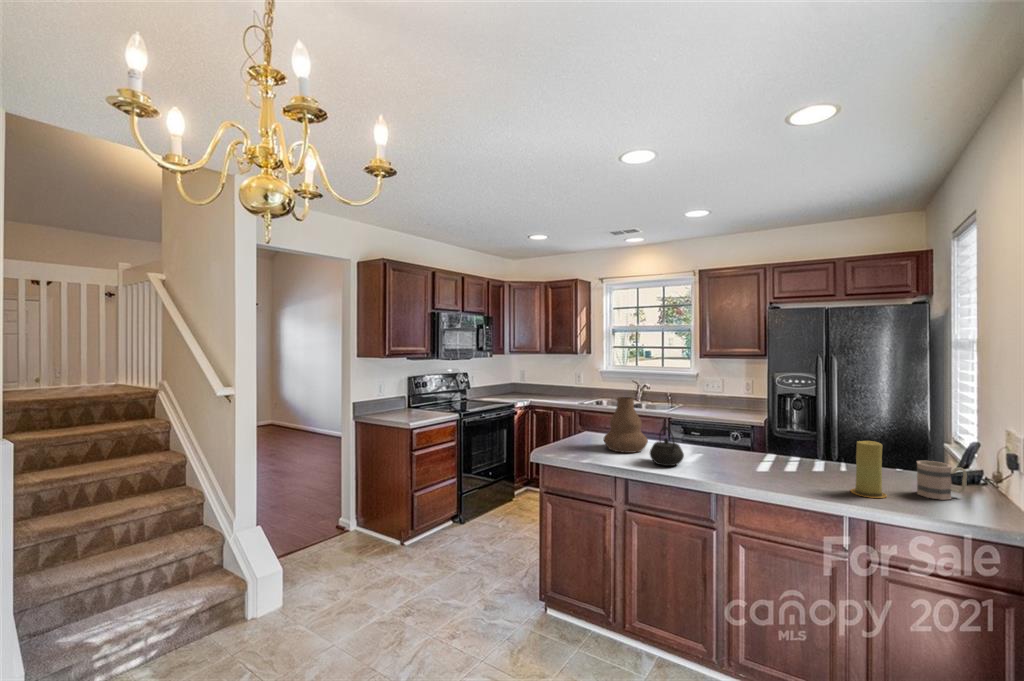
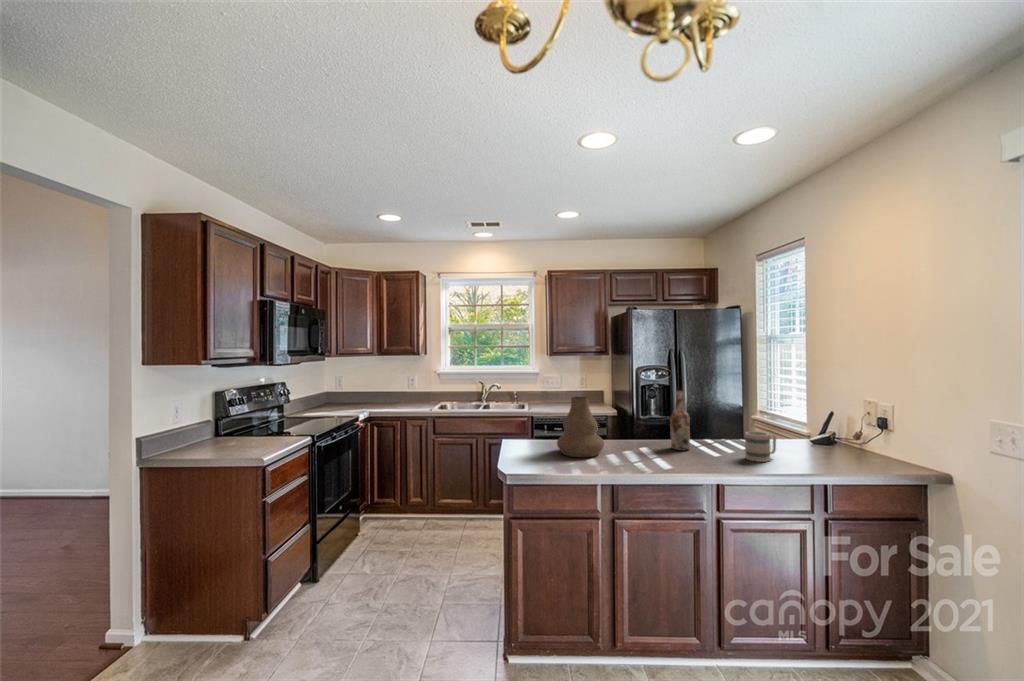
wine bottle: none [721,398,742,461] -> present [670,390,690,450]
kettle: present [650,427,684,466] -> none [626,424,663,465]
candle: present [850,441,886,498] -> none [806,418,836,466]
mug: present [917,461,967,500] -> present [745,431,776,462]

